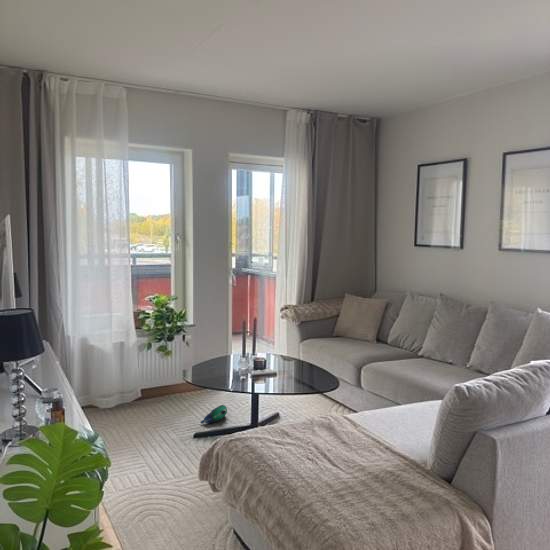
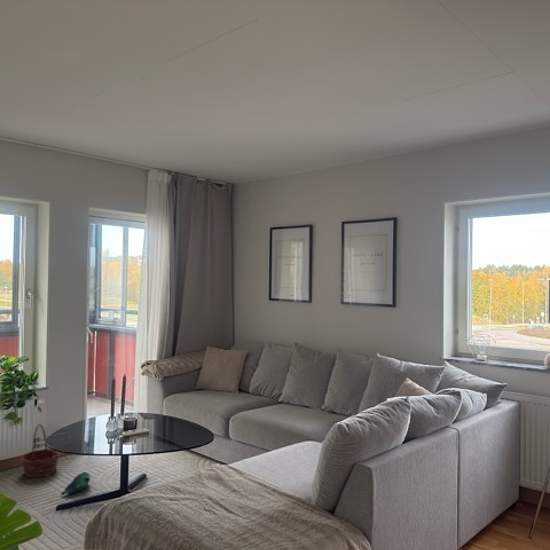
basket: none [171,358,204,405] -> present [22,425,59,477]

